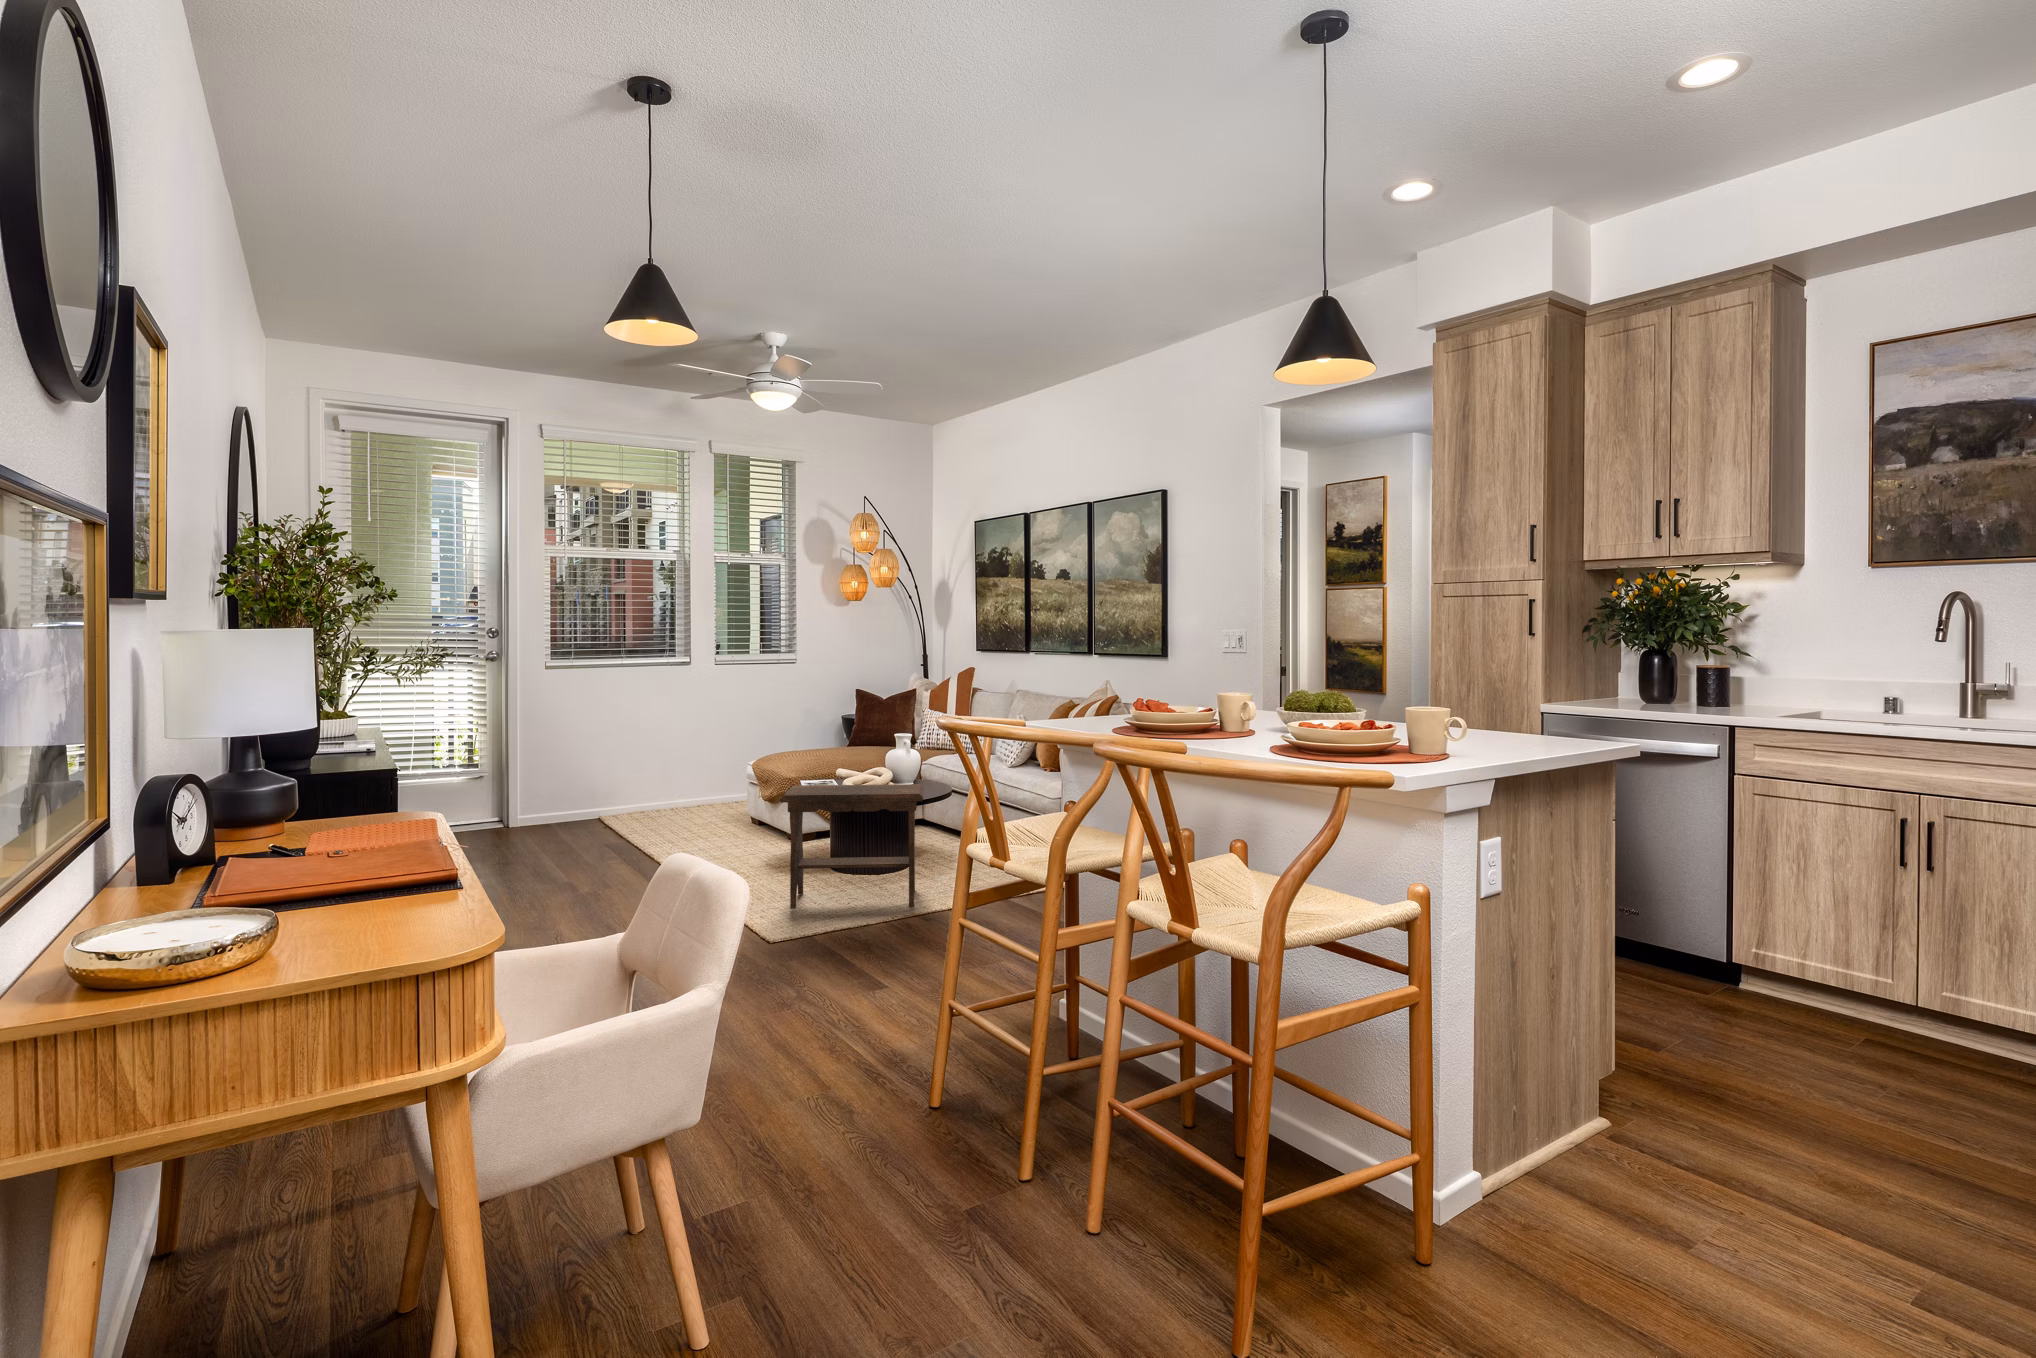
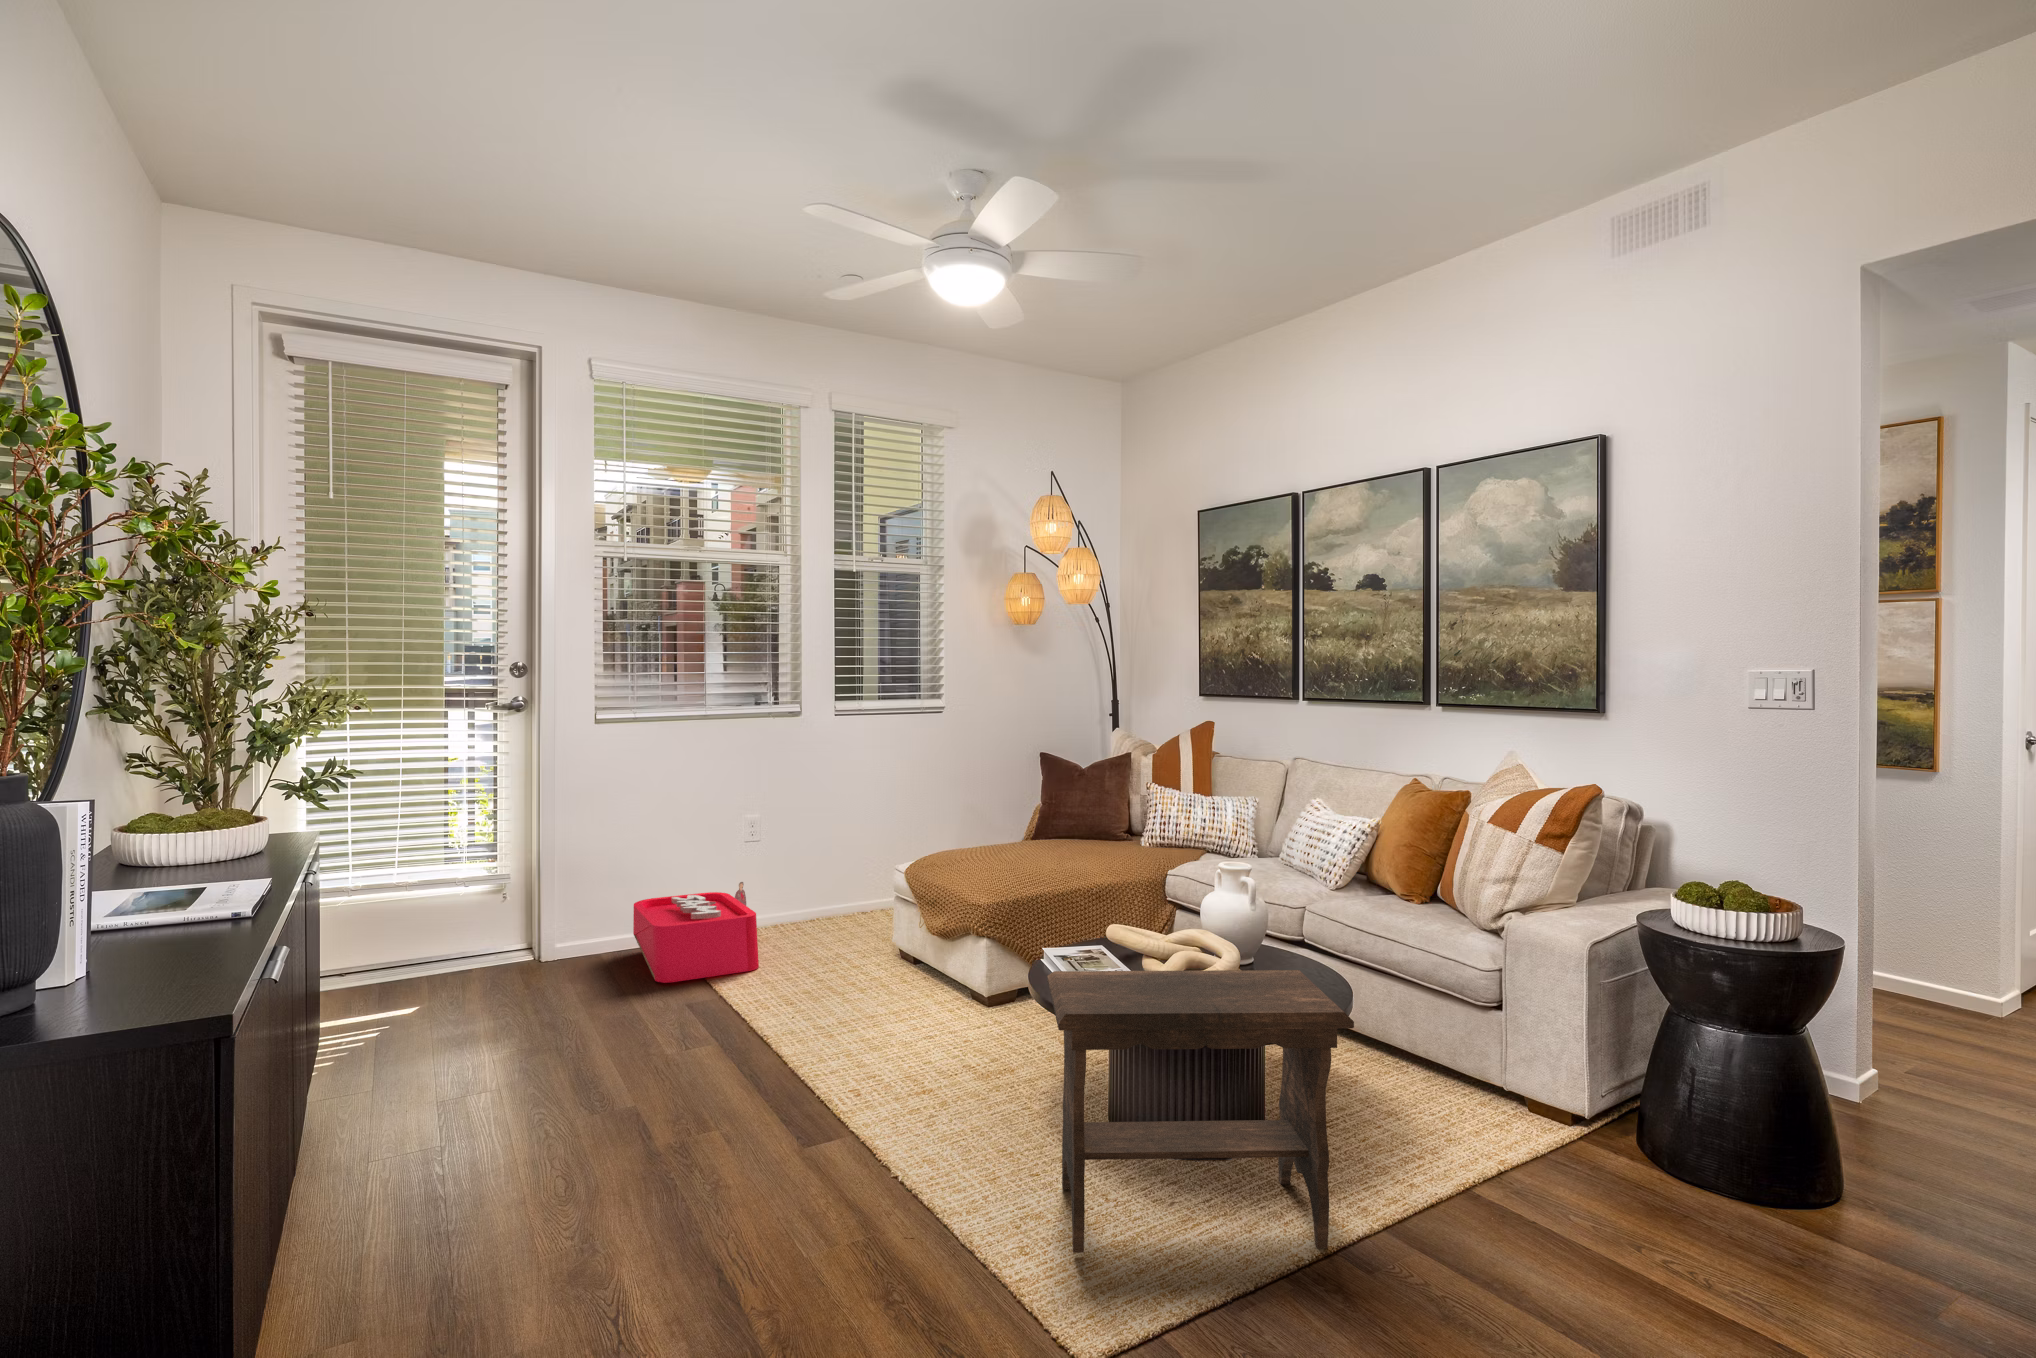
storage bin: none [576,777,659,832] -> present [633,882,759,983]

